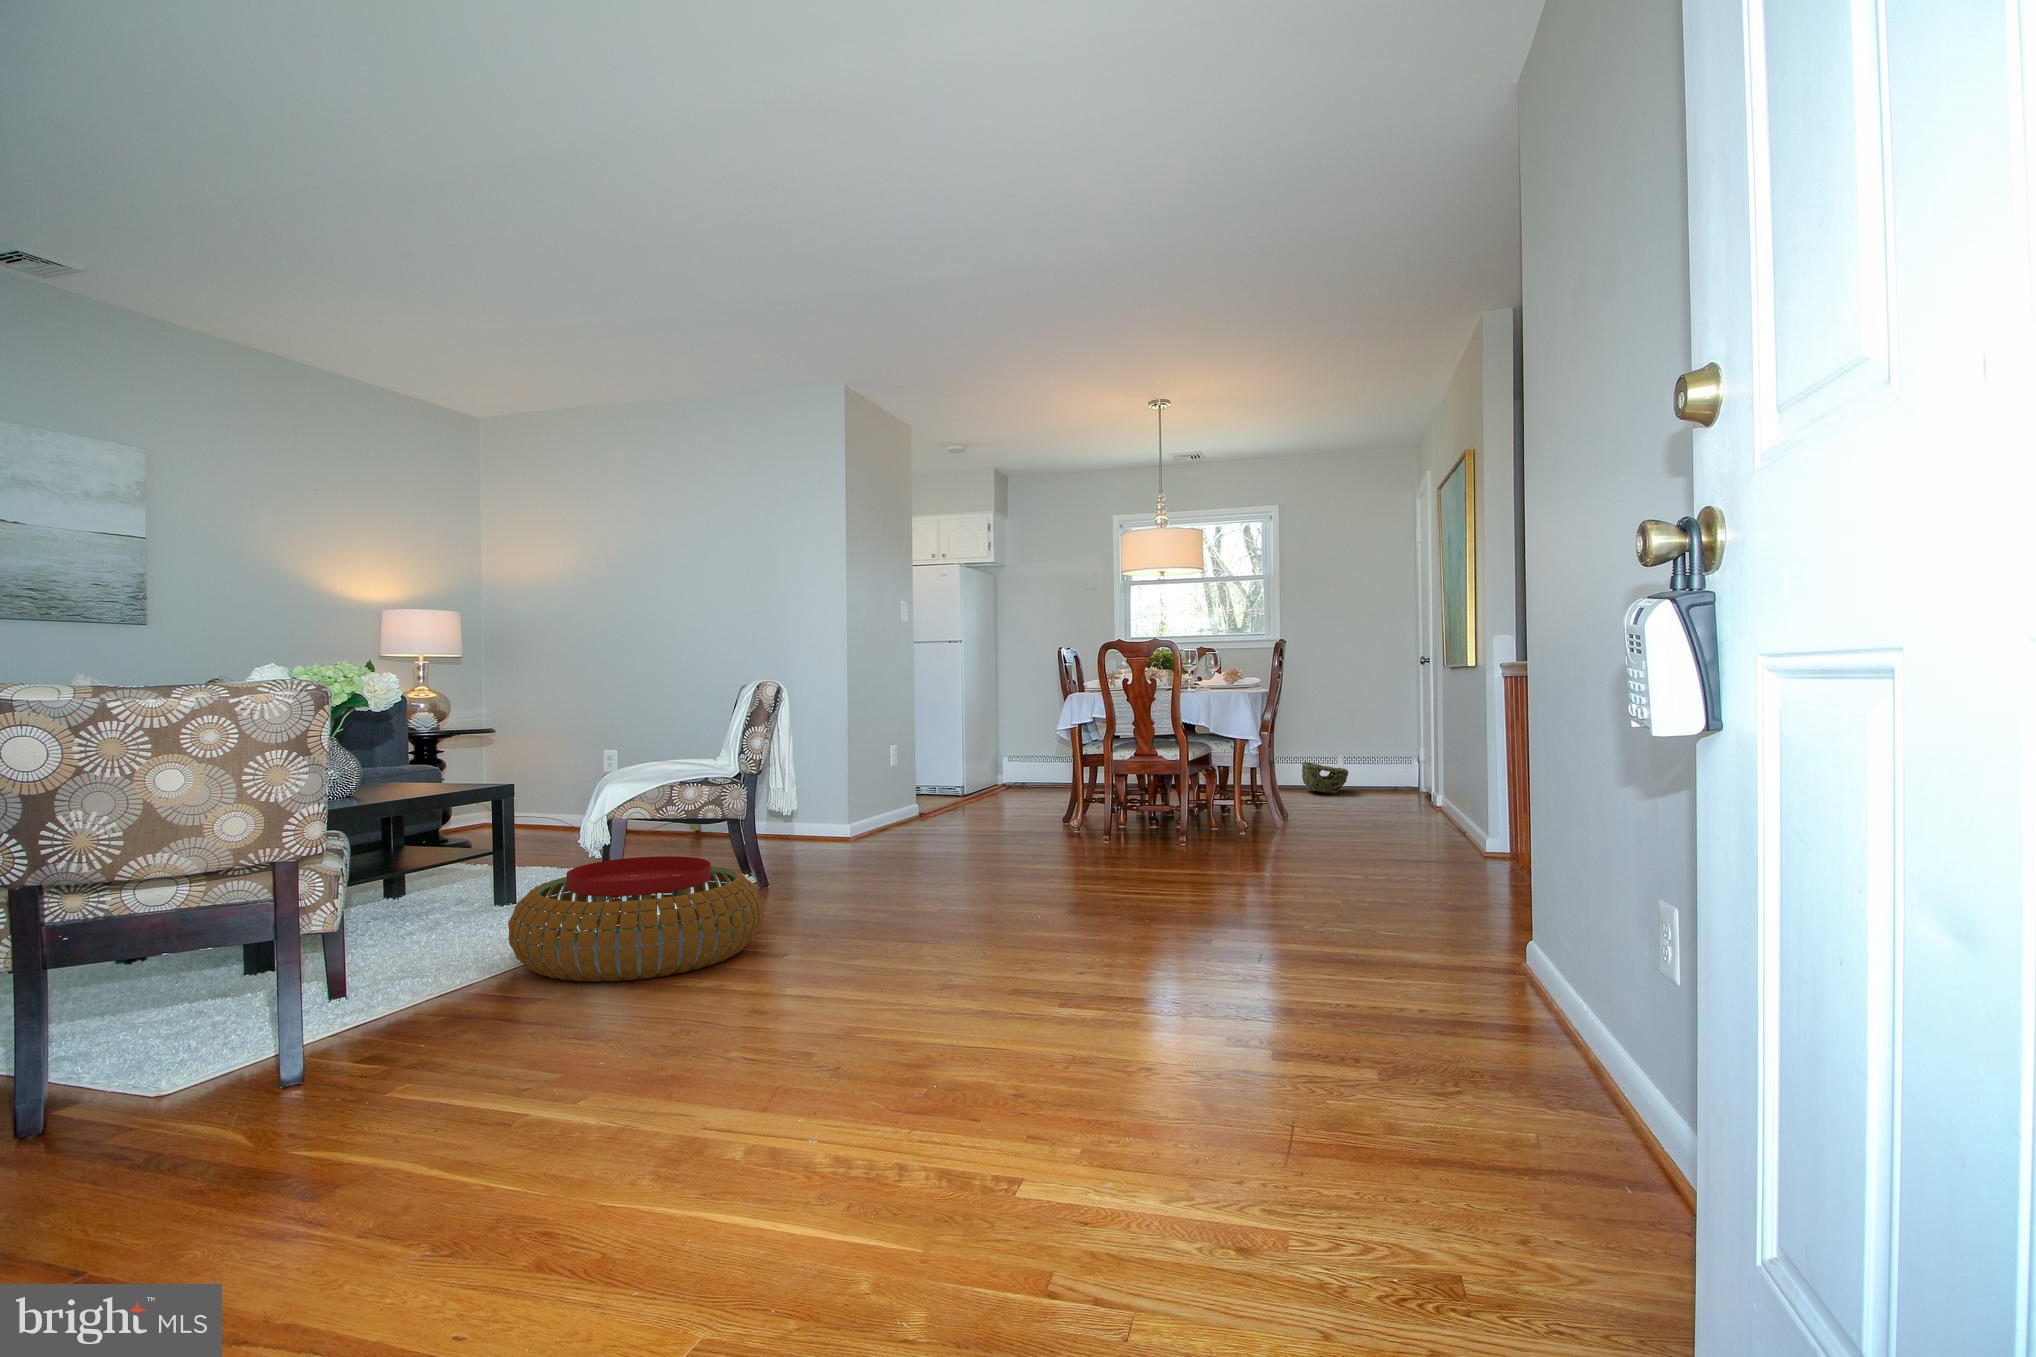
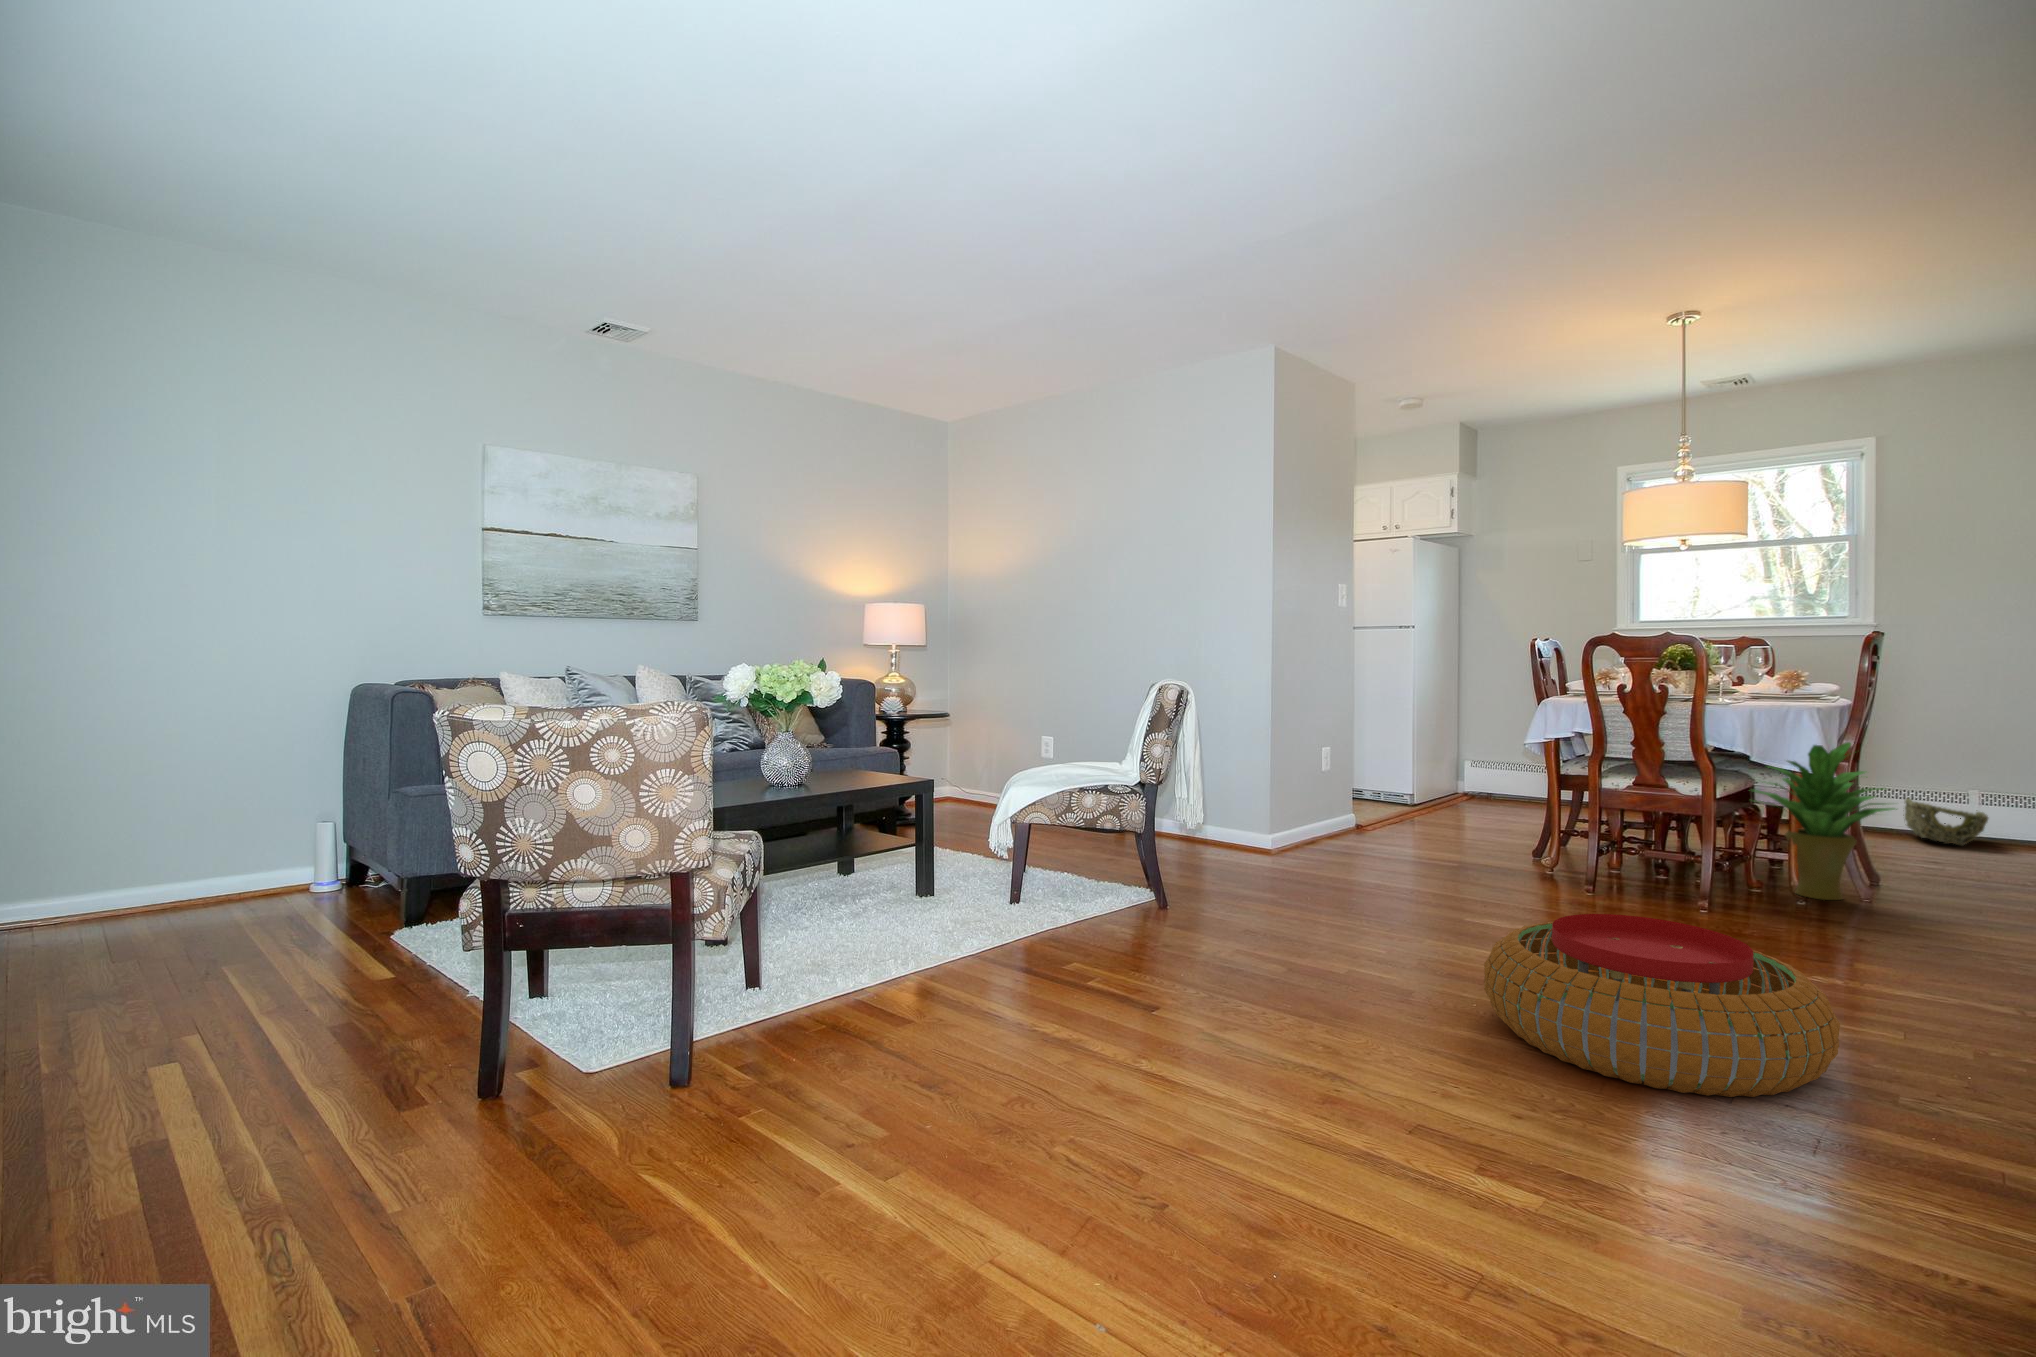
potted plant: none [1208,715,1298,832] -> present [1753,742,1897,900]
pouf: present [508,856,763,982] -> present [1484,914,1840,1097]

